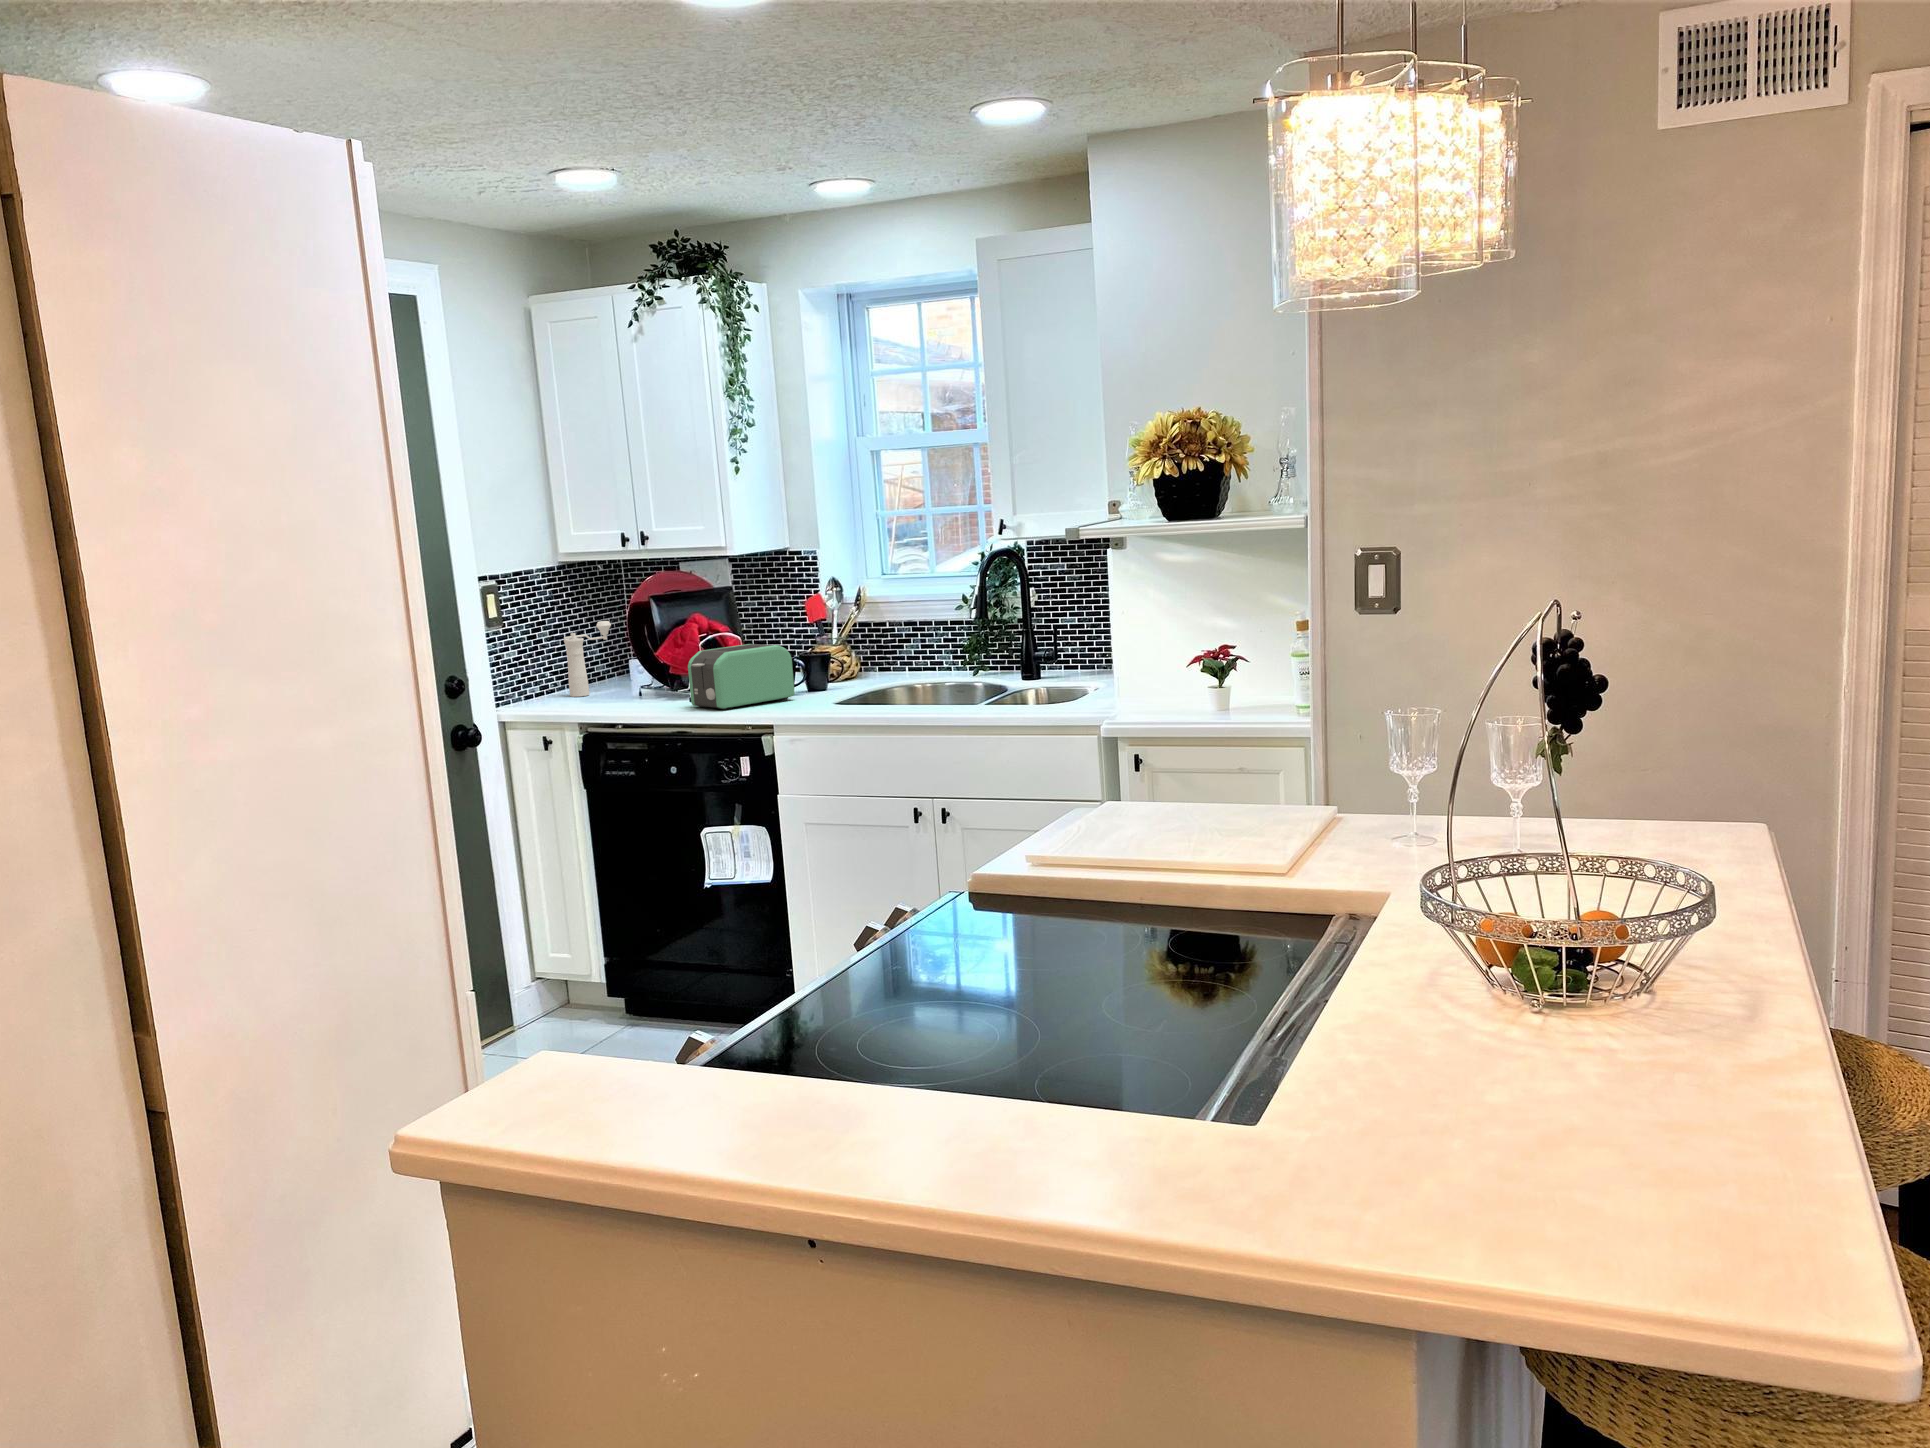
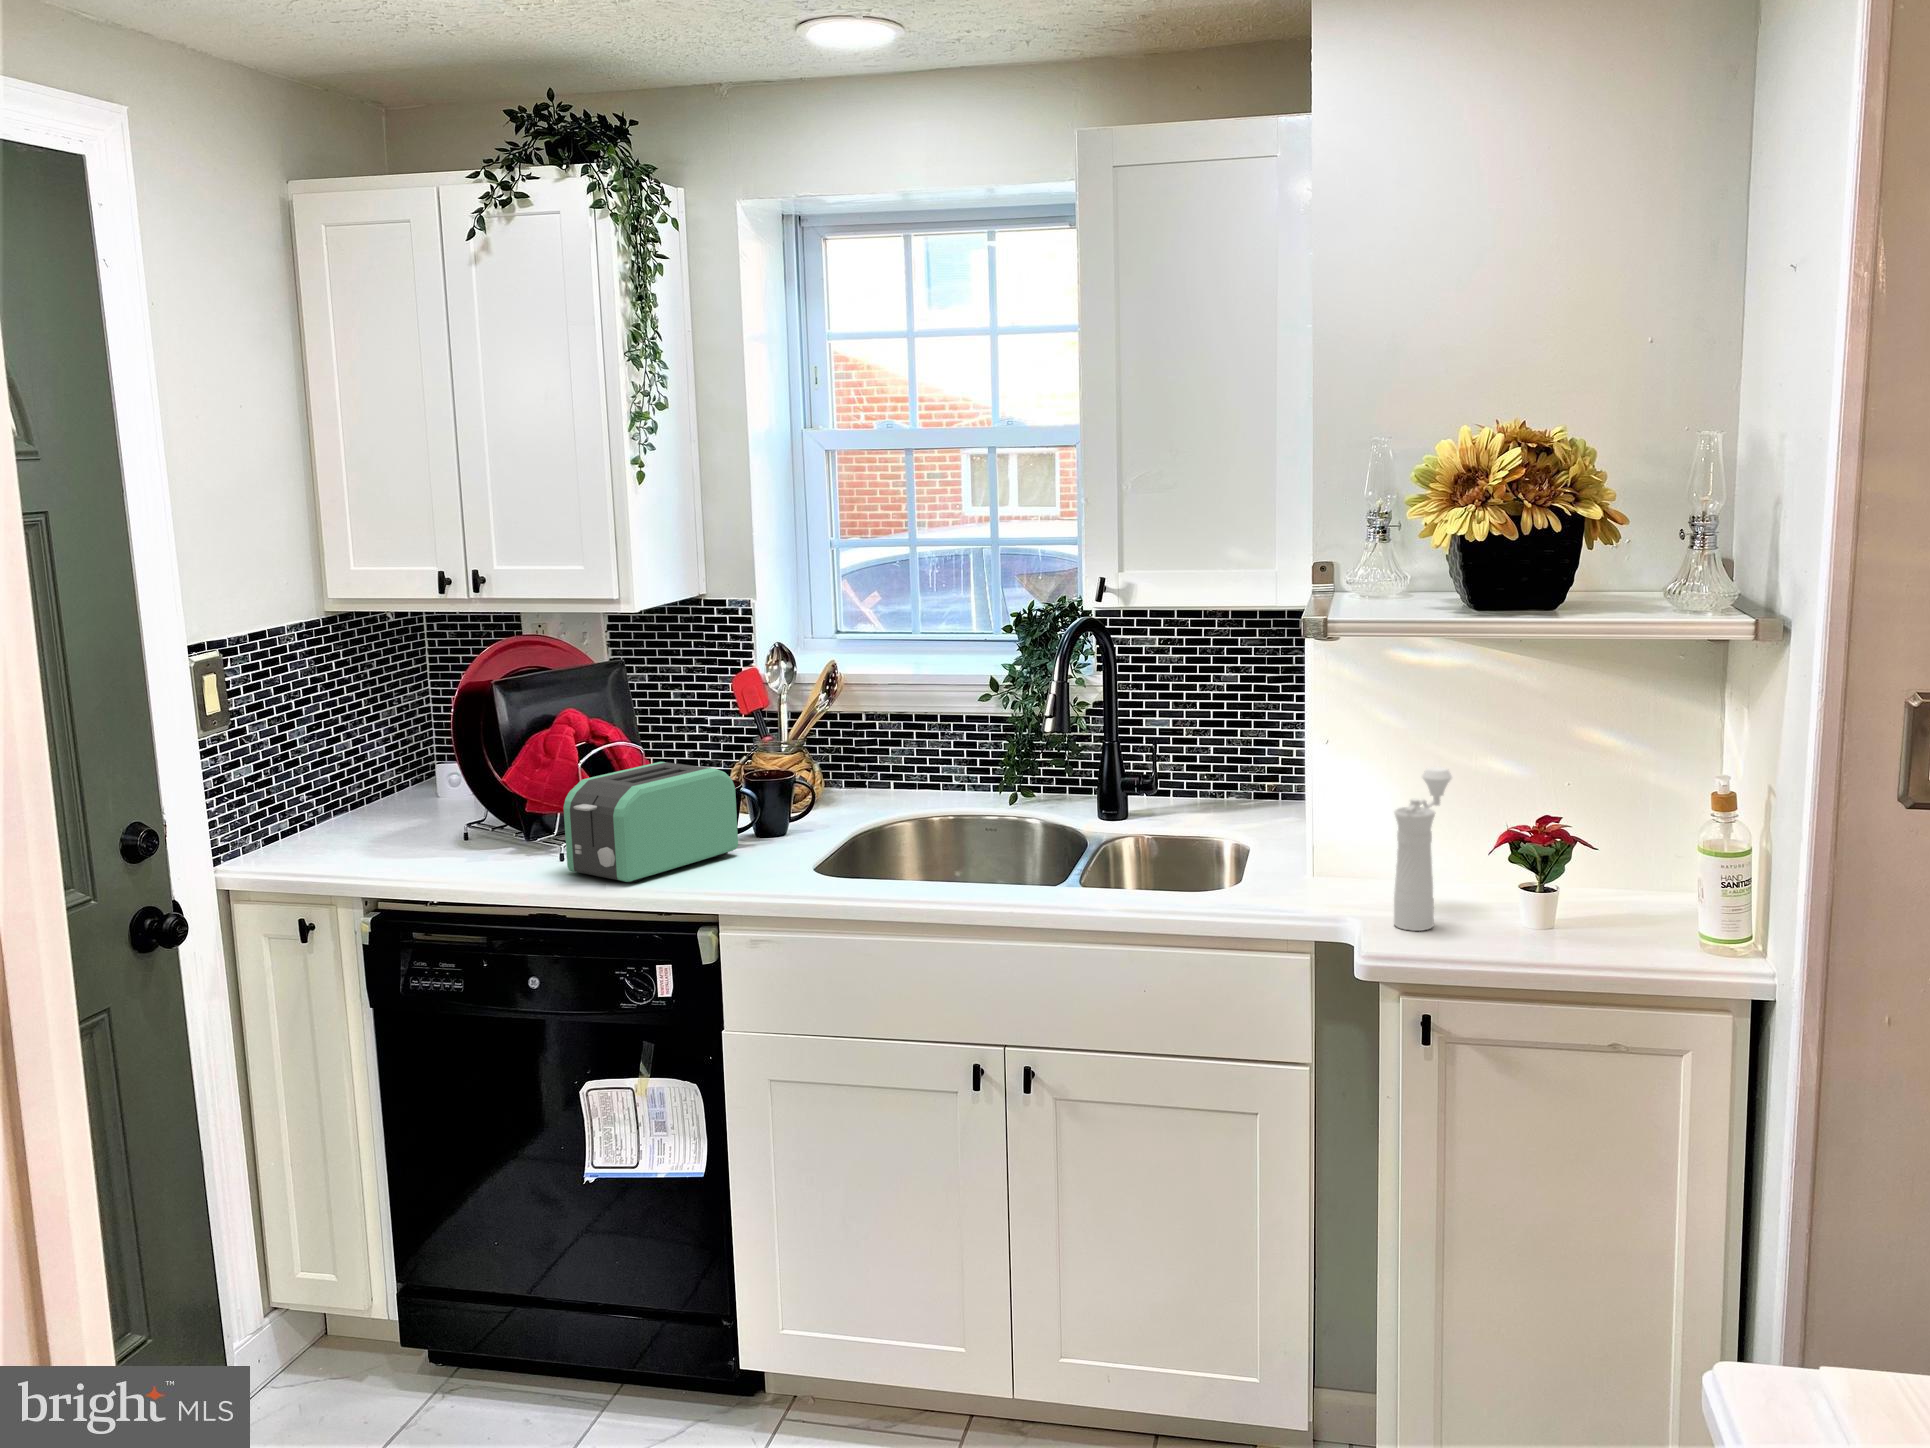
pepper mill: present [564,621,611,697] -> present [1394,767,1452,931]

